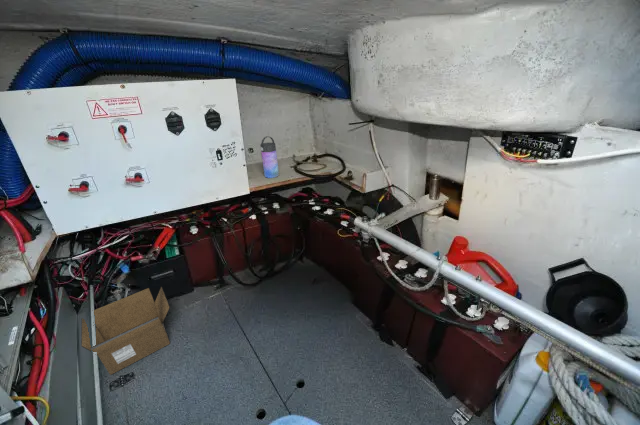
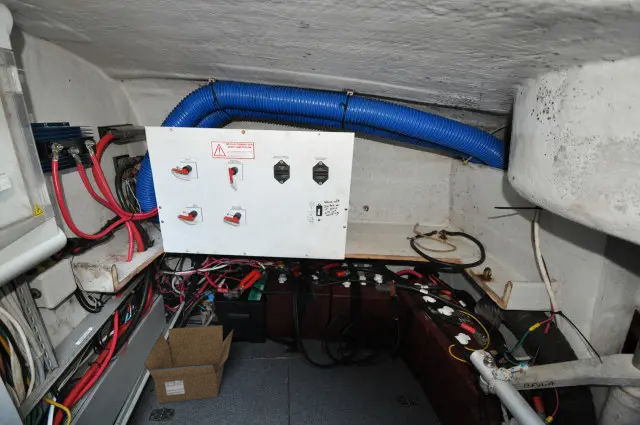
water bottle: present [260,136,279,178] -> none [373,198,394,246]

